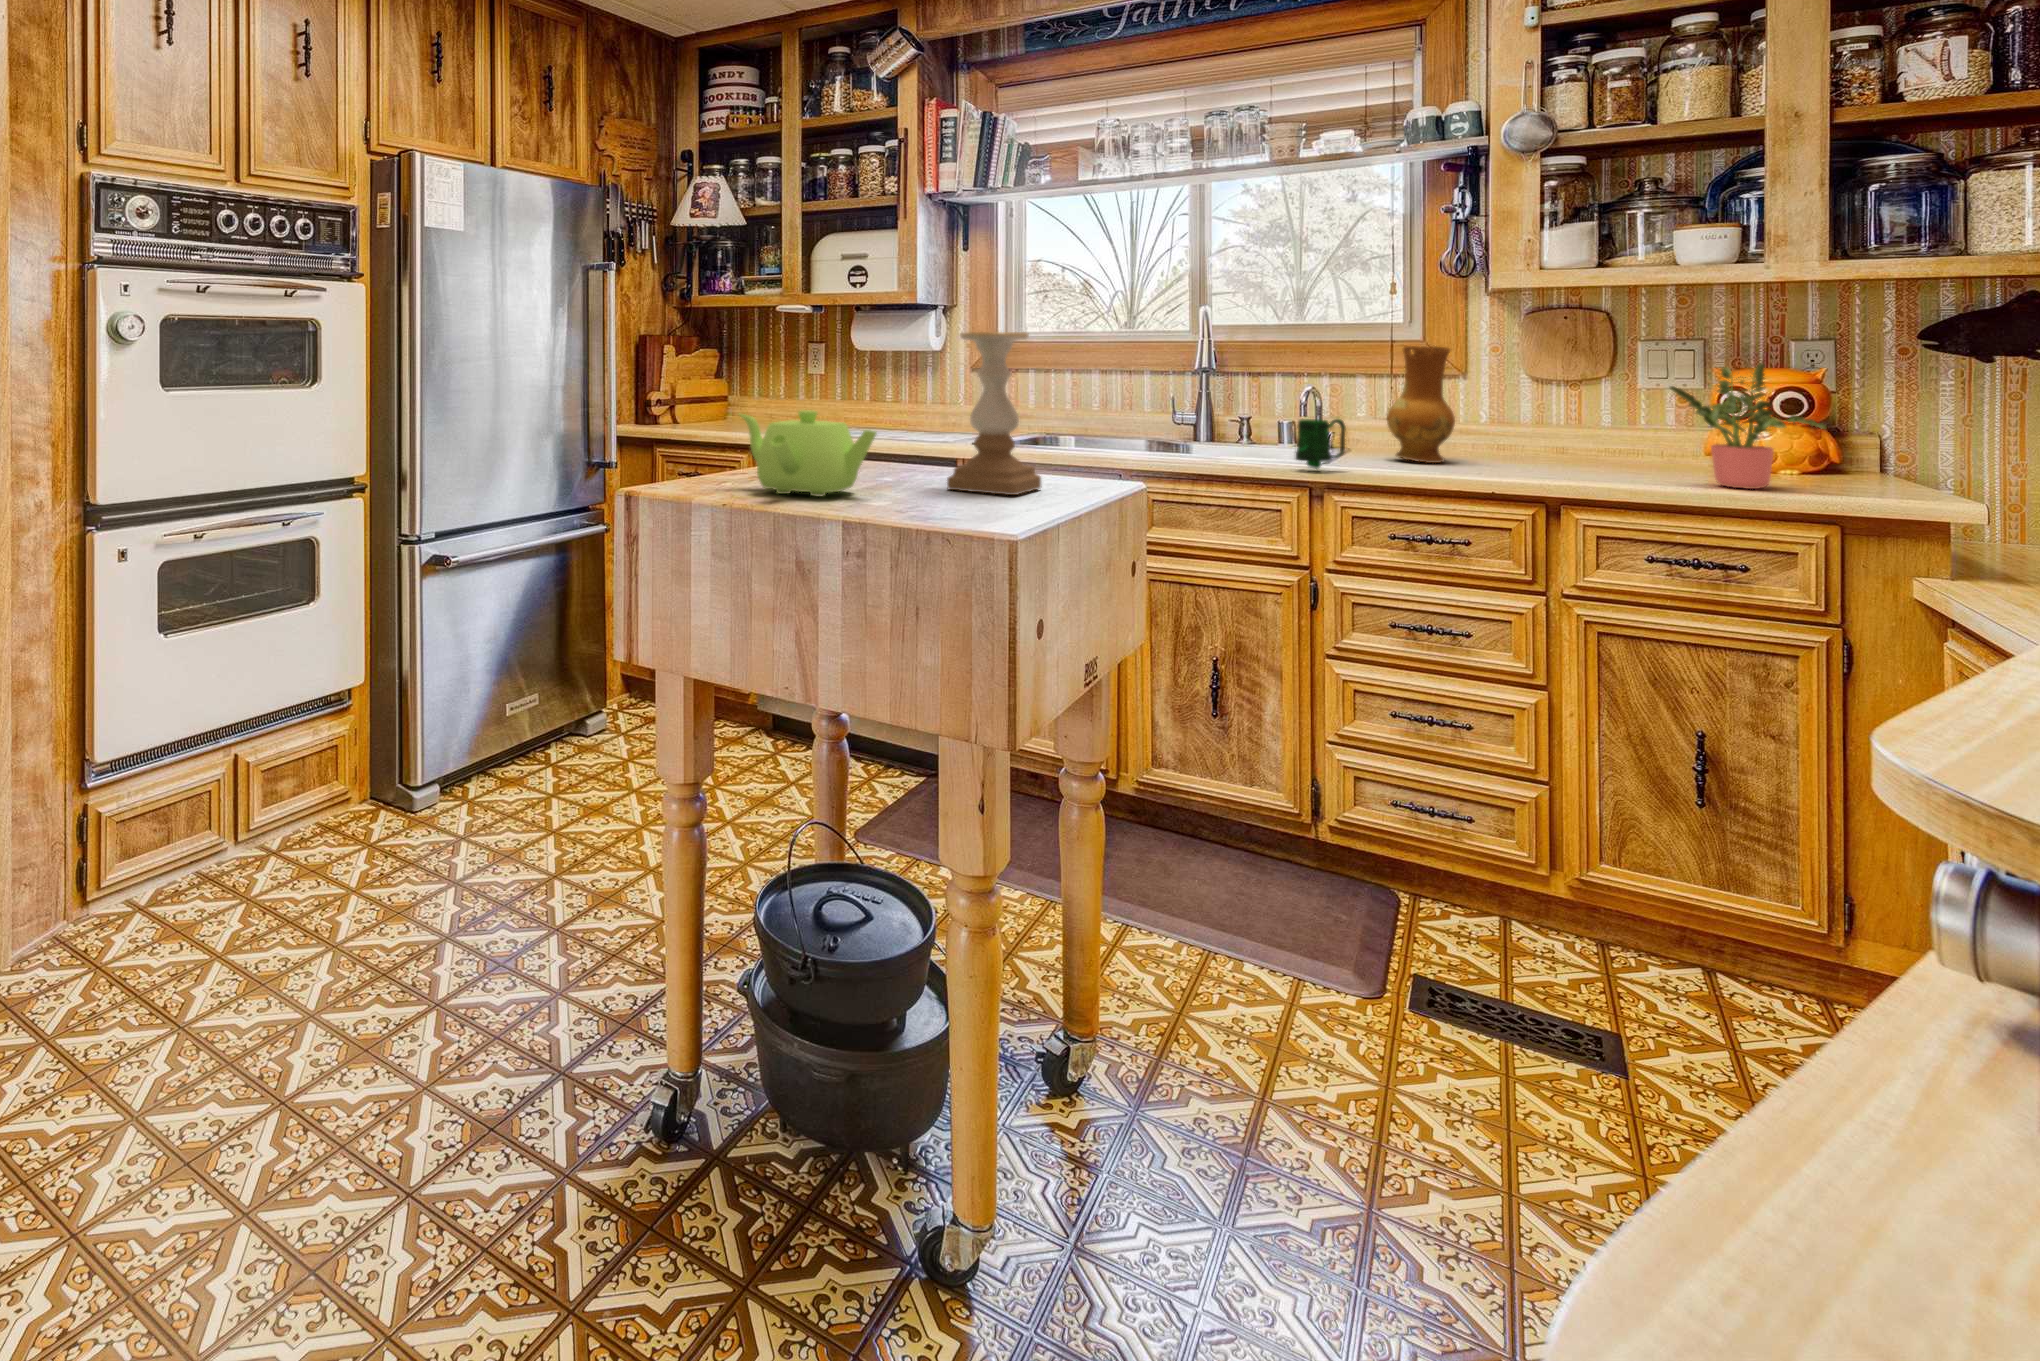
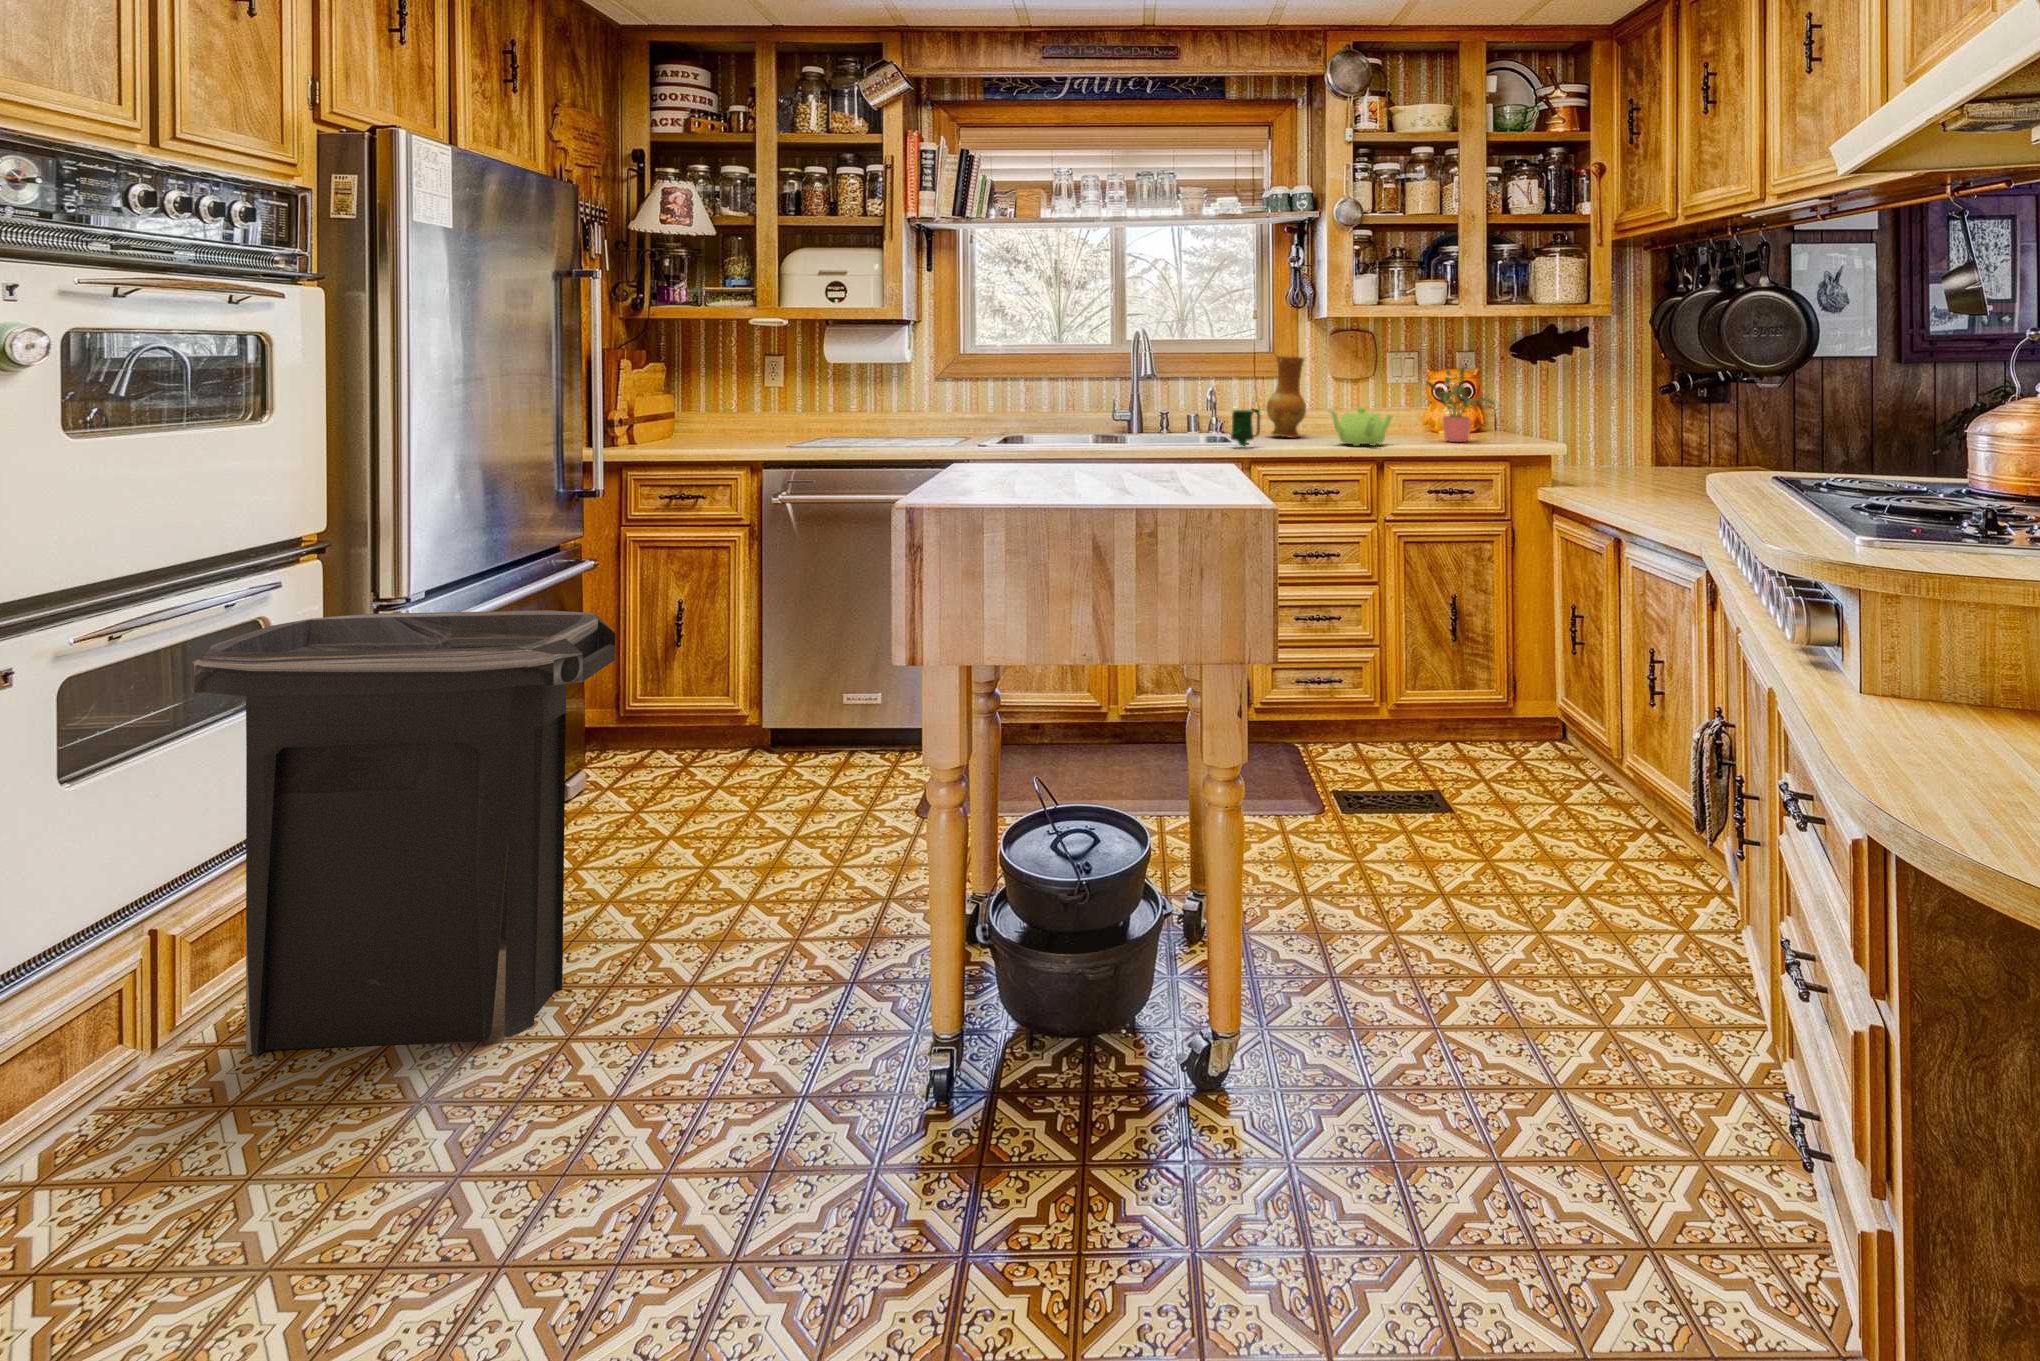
candle holder: present [947,332,1041,495] -> none [1143,347,1200,473]
teapot: present [740,410,876,496] -> present [1331,407,1392,446]
trash can: none [255,549,509,927] -> present [192,610,615,1056]

